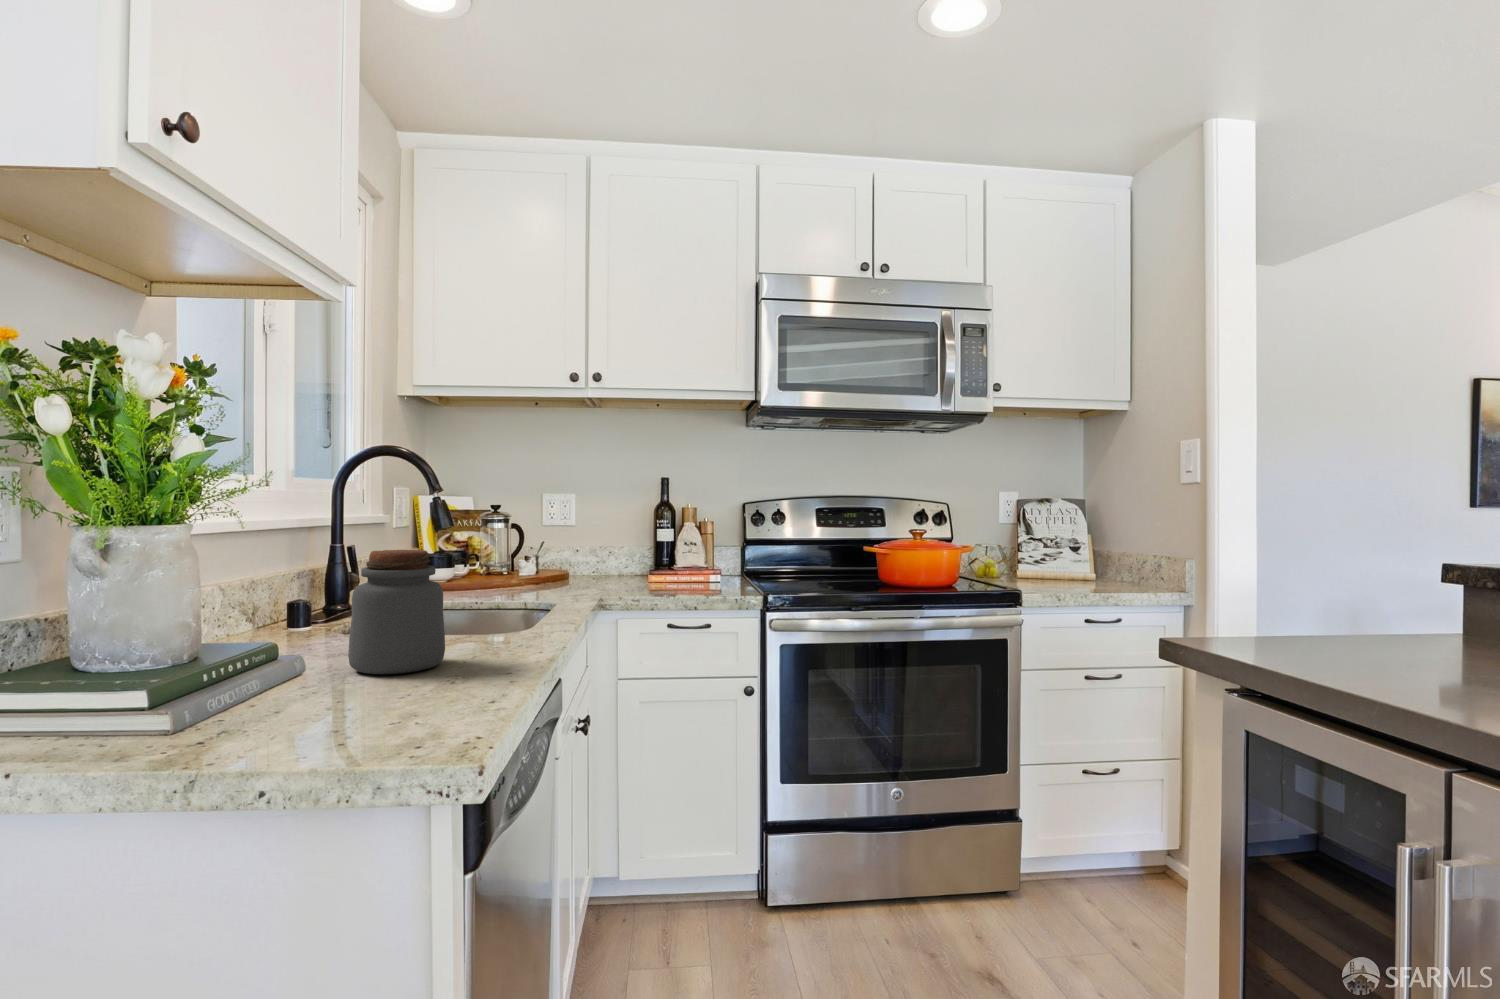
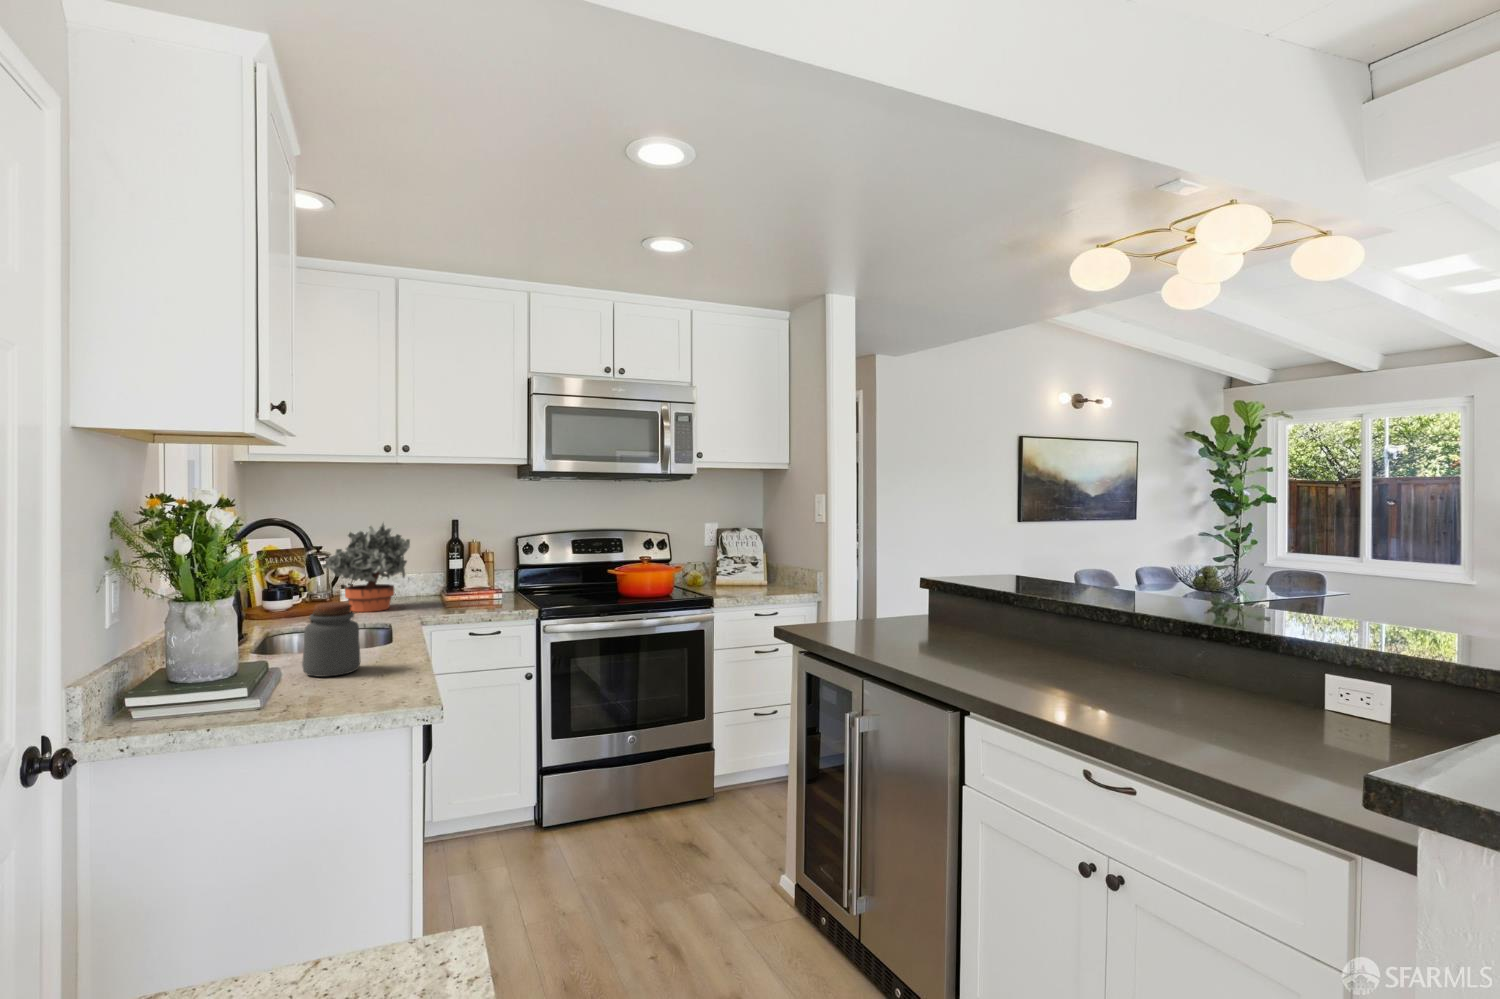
potted plant: none [497,472,603,588] -> present [322,523,410,612]

